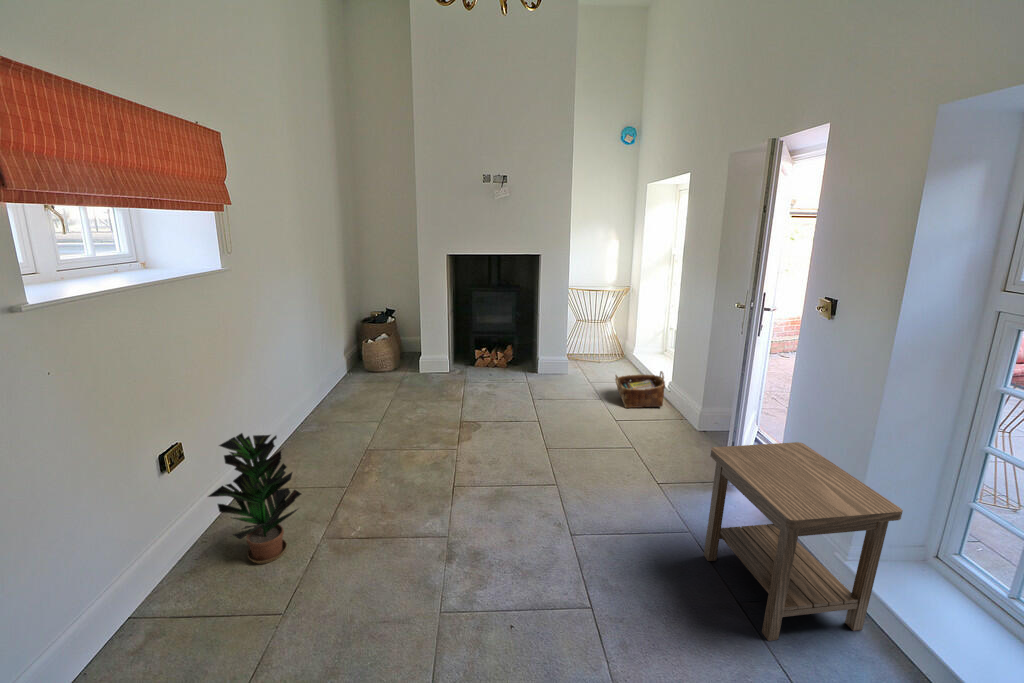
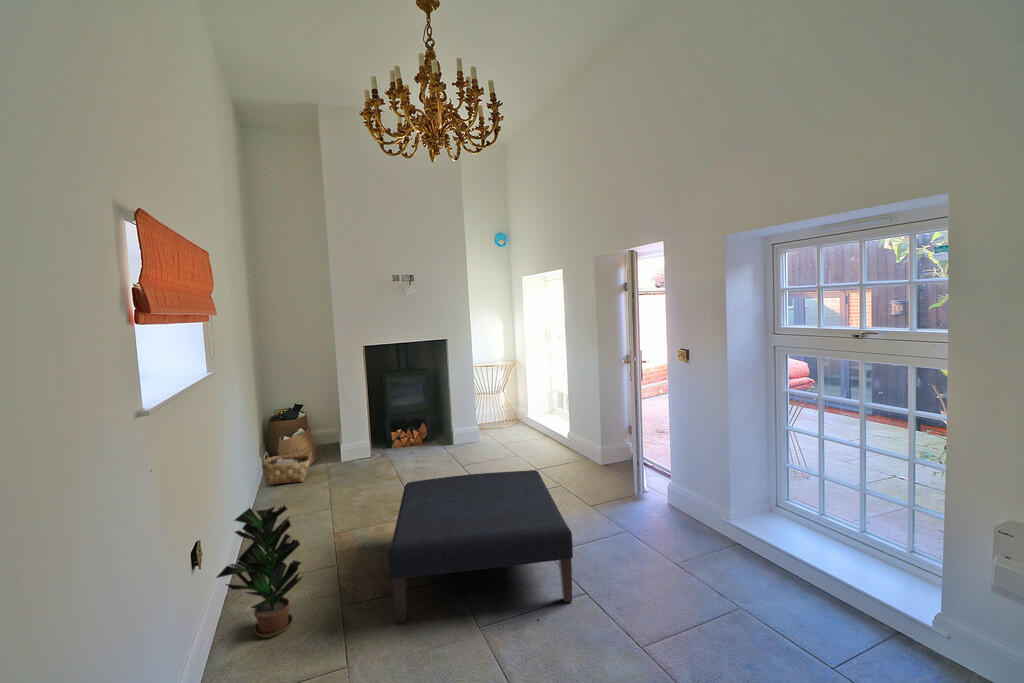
woven basket: present [615,371,665,408] -> present [262,451,311,485]
ottoman: none [369,423,593,615] -> present [389,470,573,624]
side table: present [704,442,903,641] -> none [635,443,764,583]

